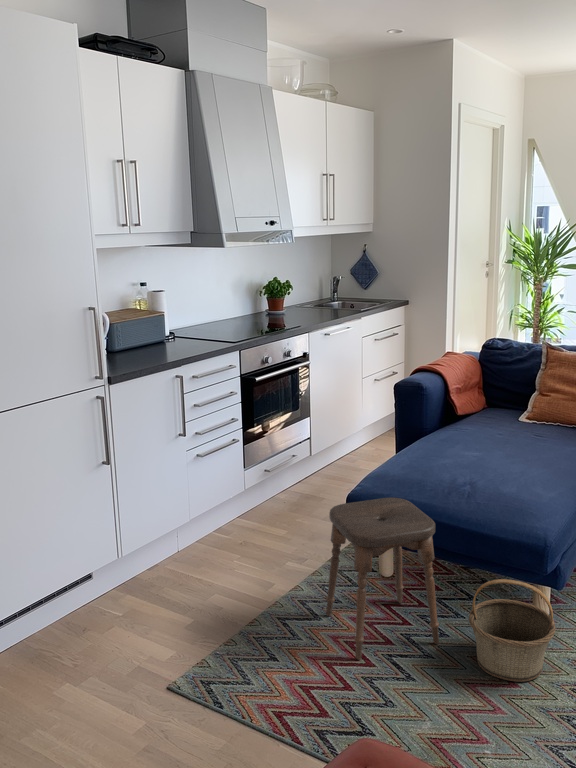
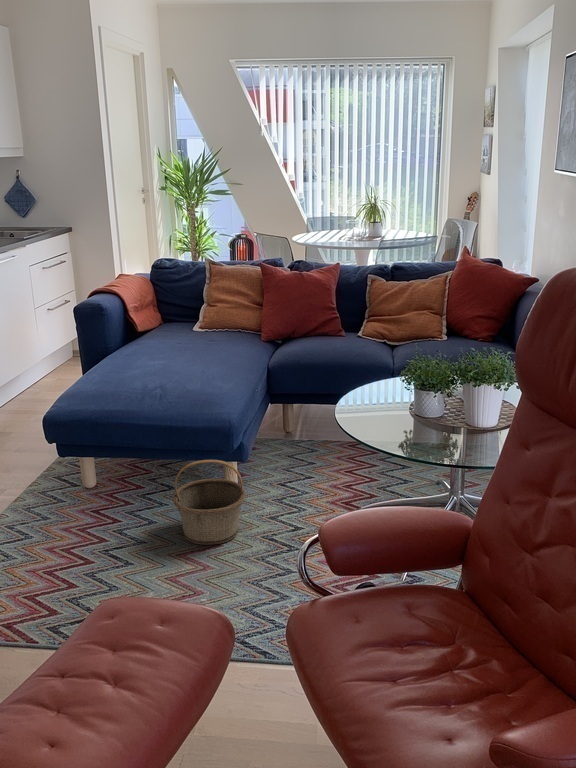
stool: present [326,498,439,660] -> none [28,409,149,561]

